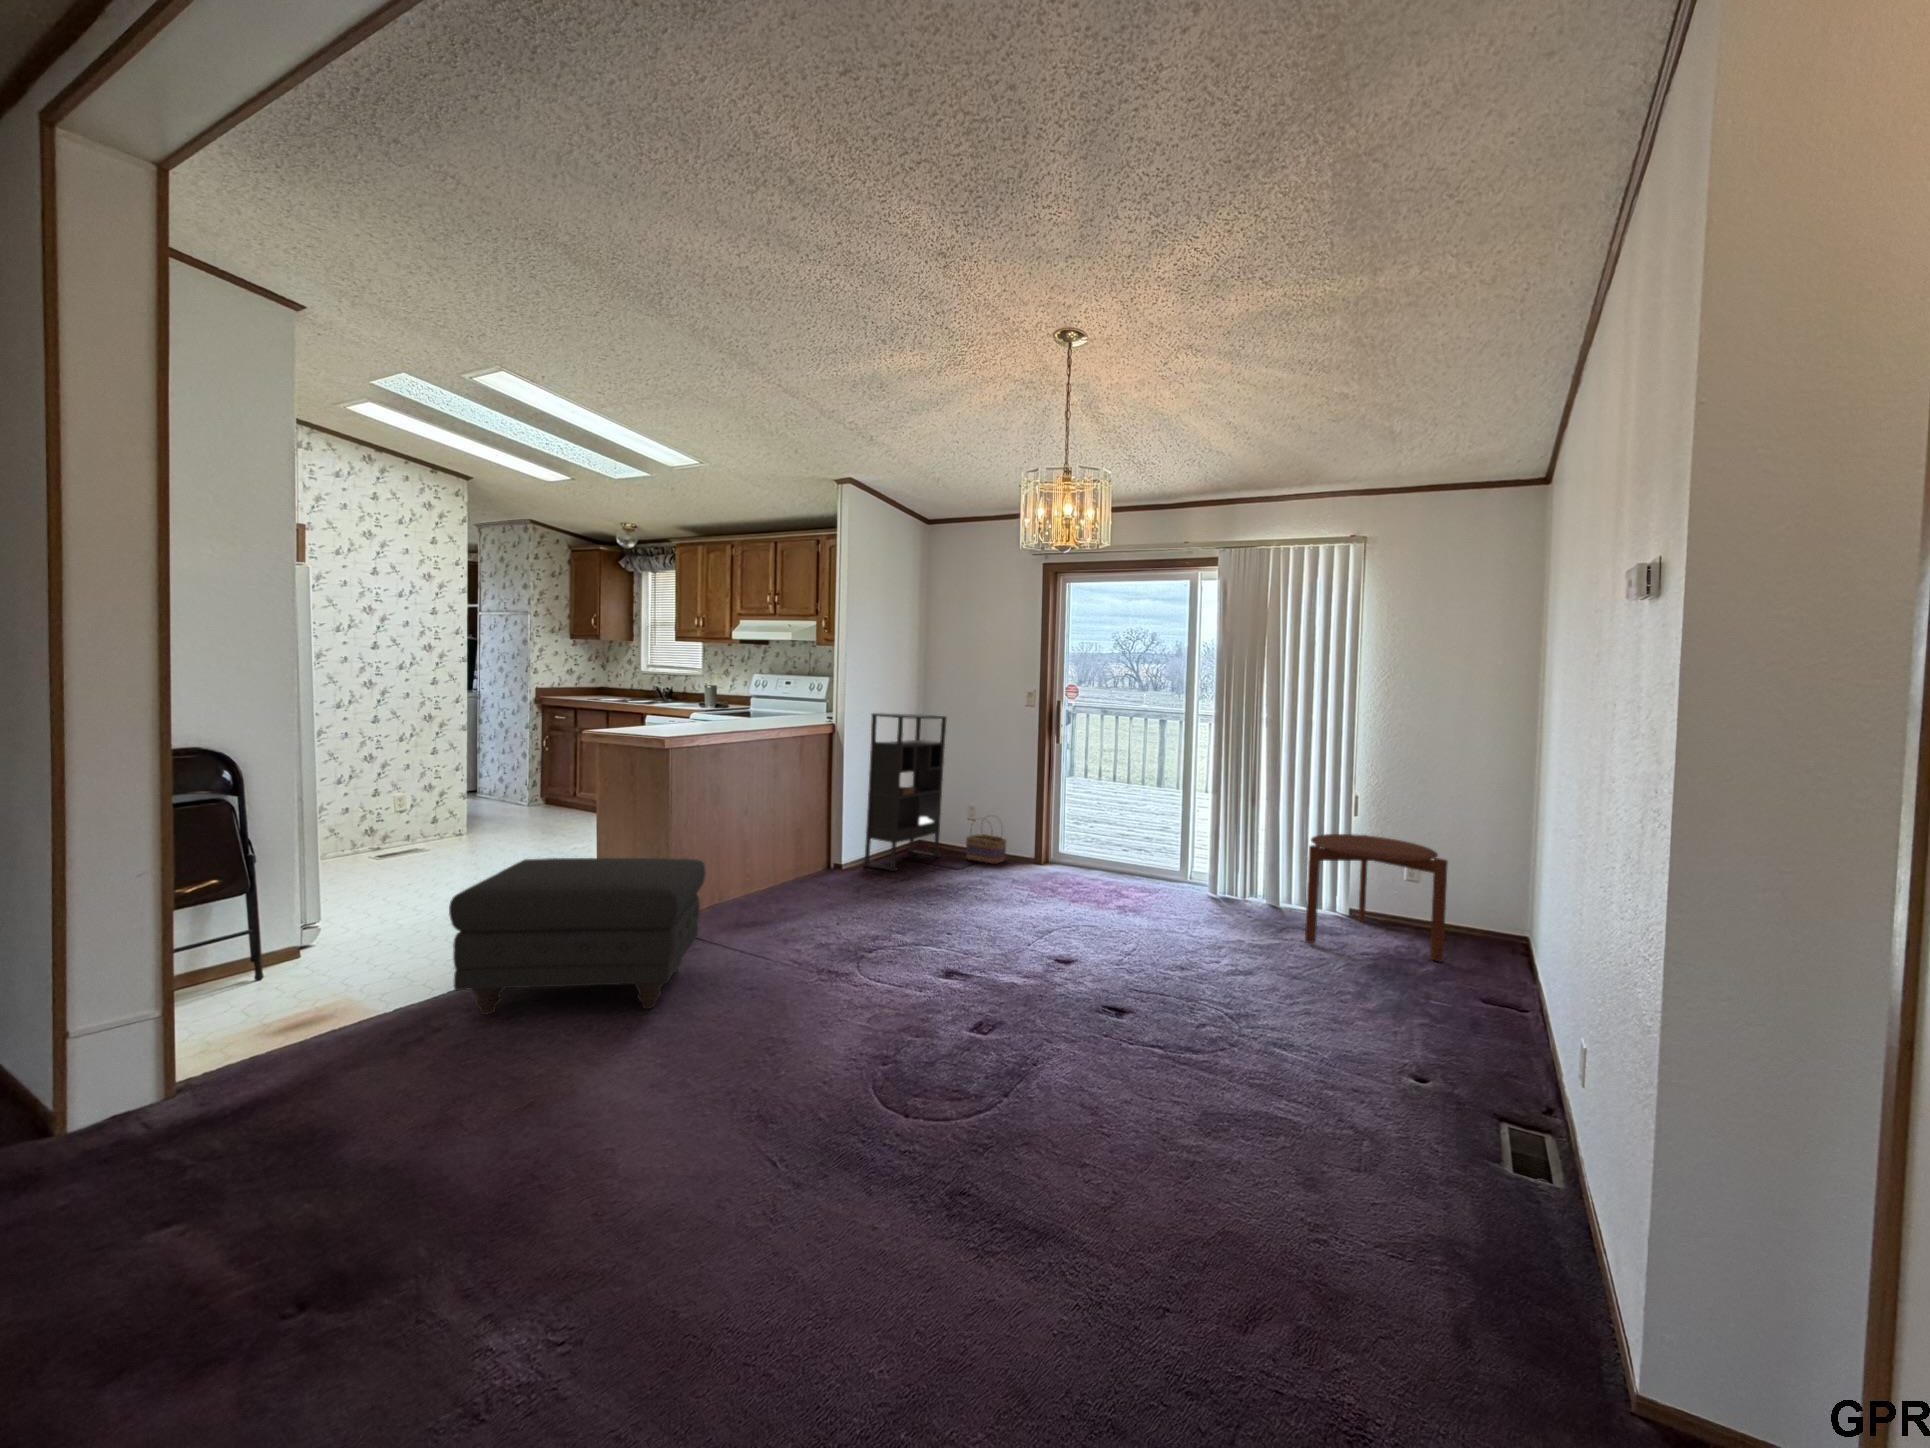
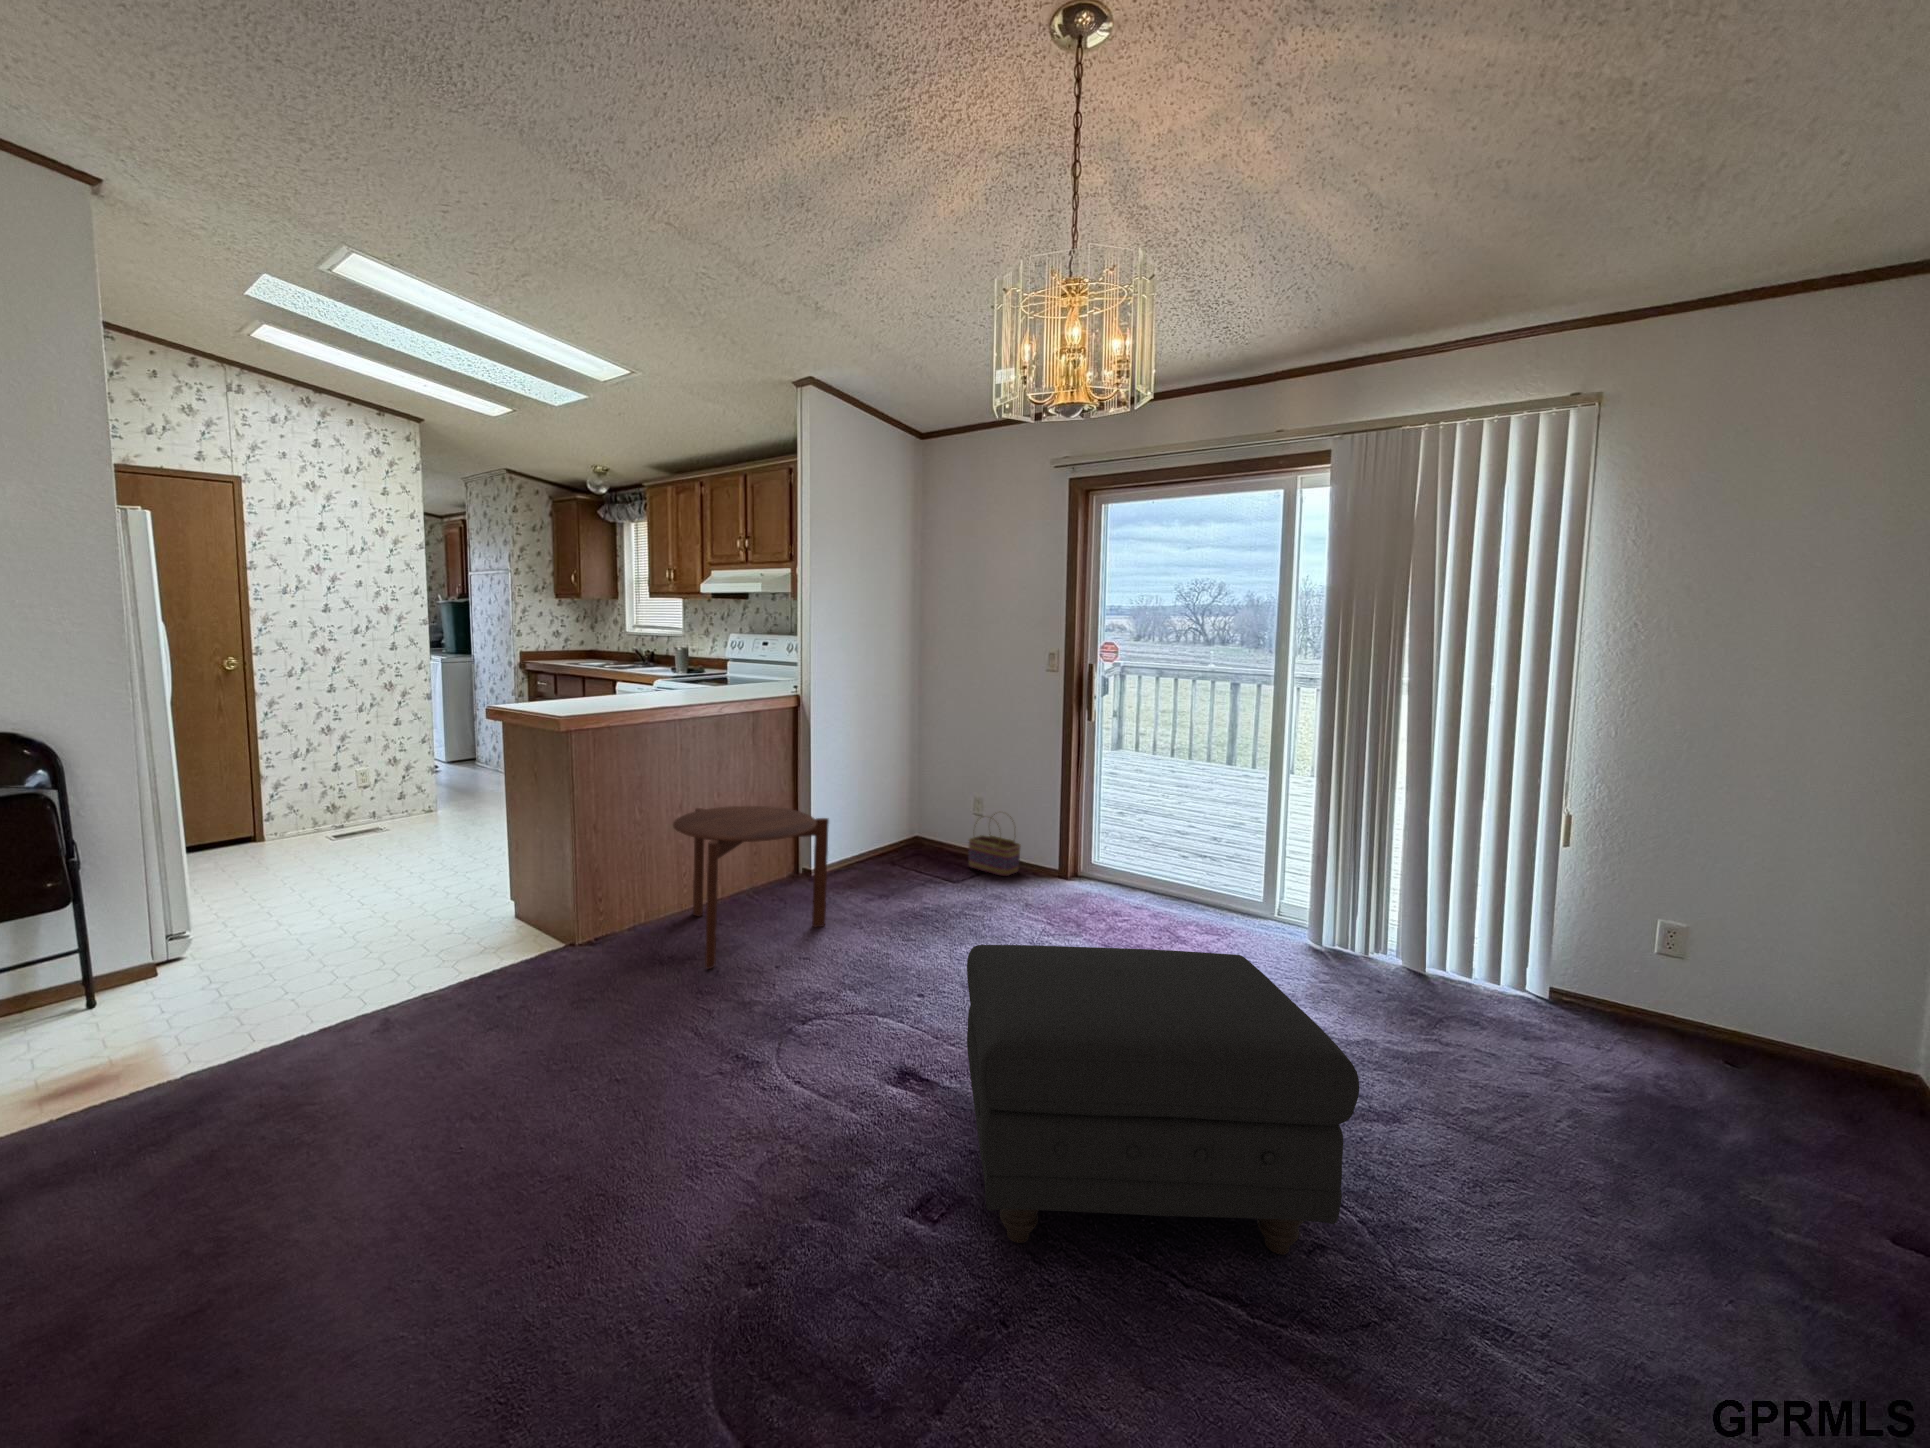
bookshelf: present [863,713,946,871] -> none [837,681,943,882]
side table: present [1305,834,1448,962] -> present [673,806,829,969]
ottoman: present [449,858,706,1015] -> present [967,945,1359,1255]

